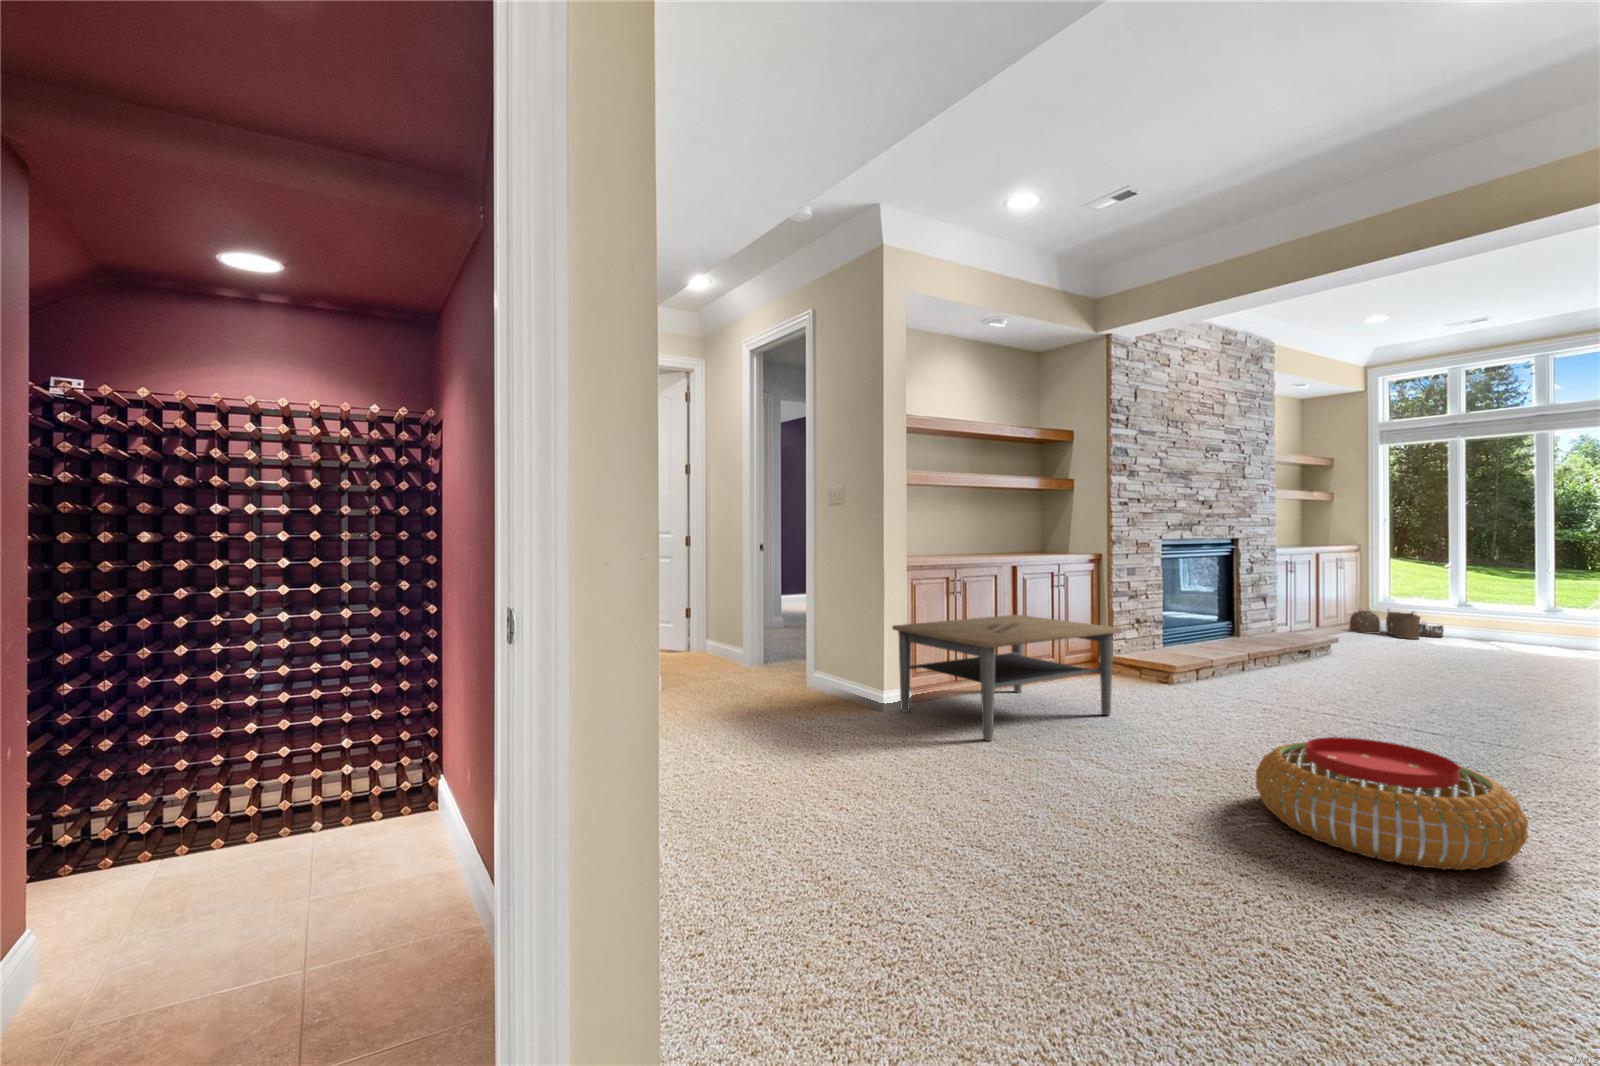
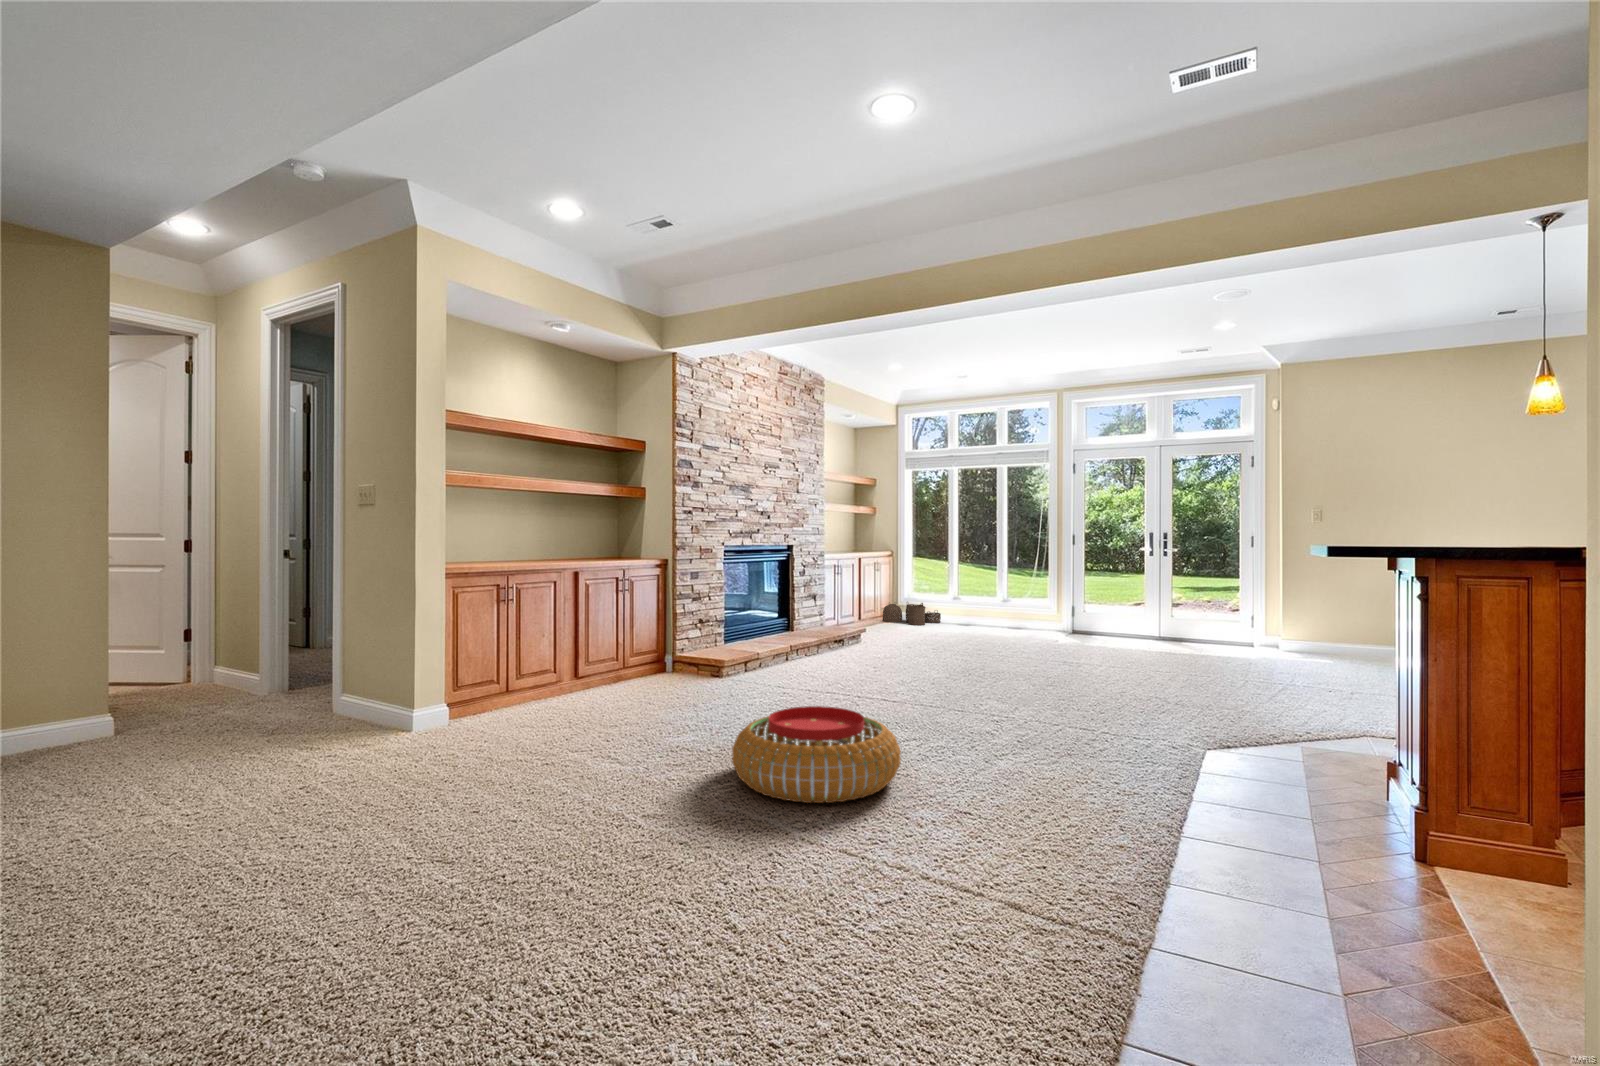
coffee table: present [892,615,1121,741] -> none [423,620,663,750]

